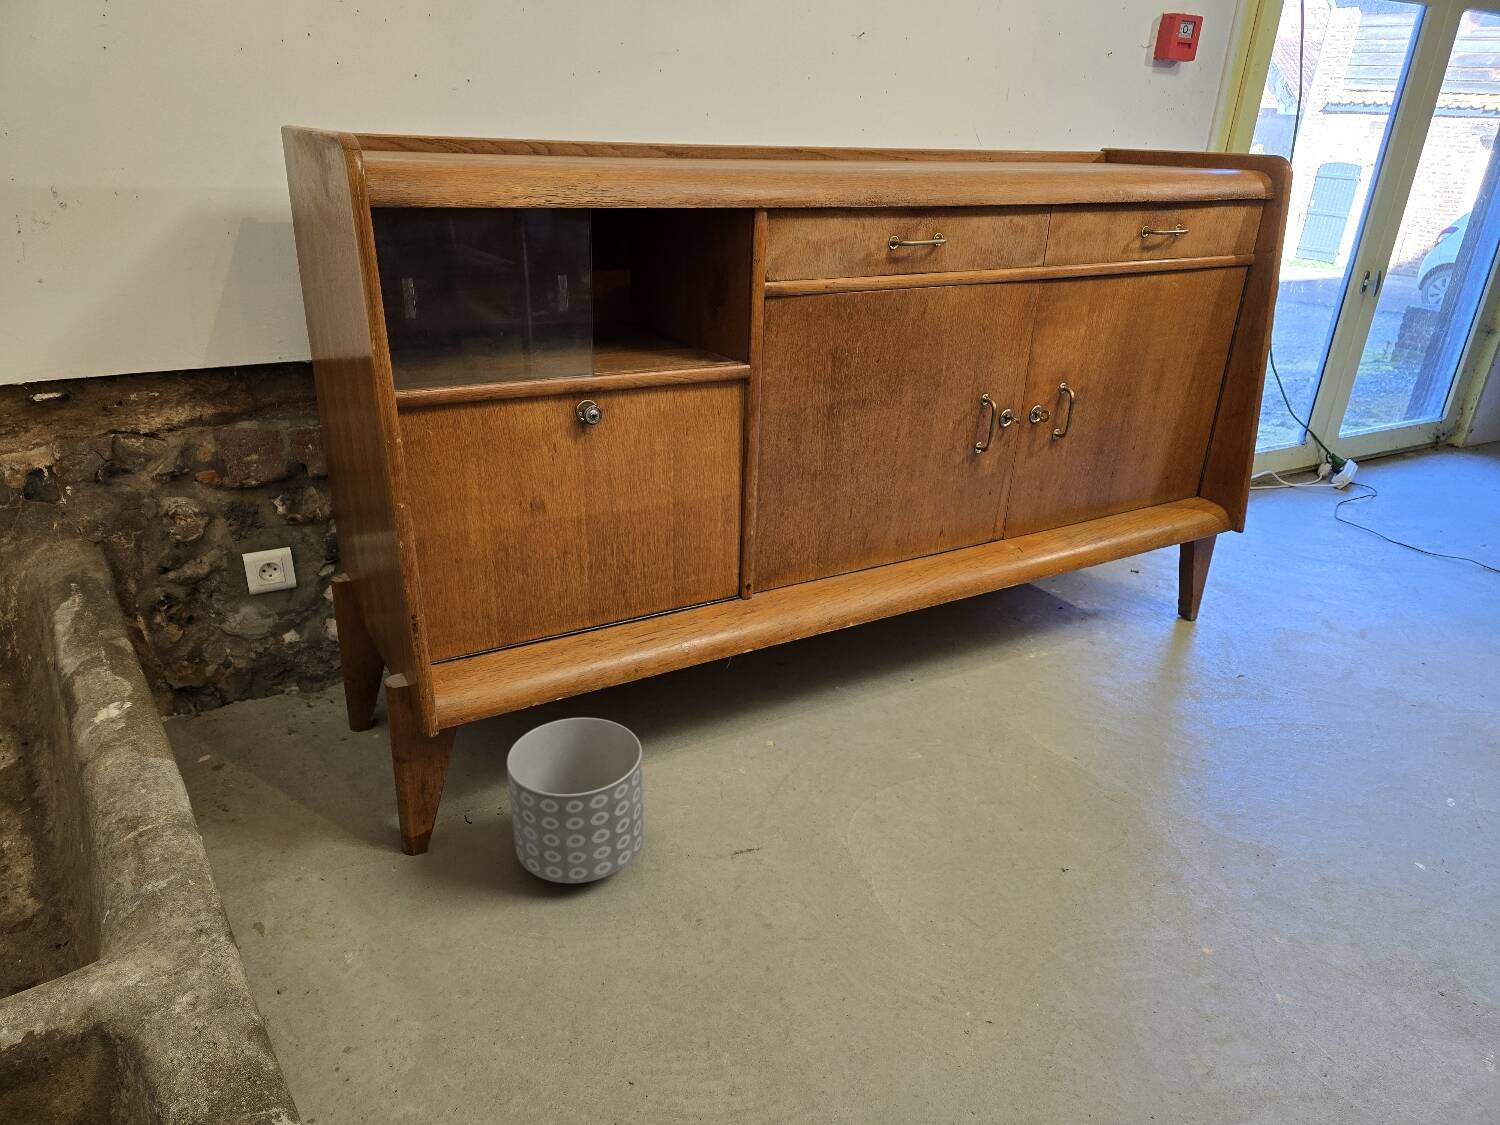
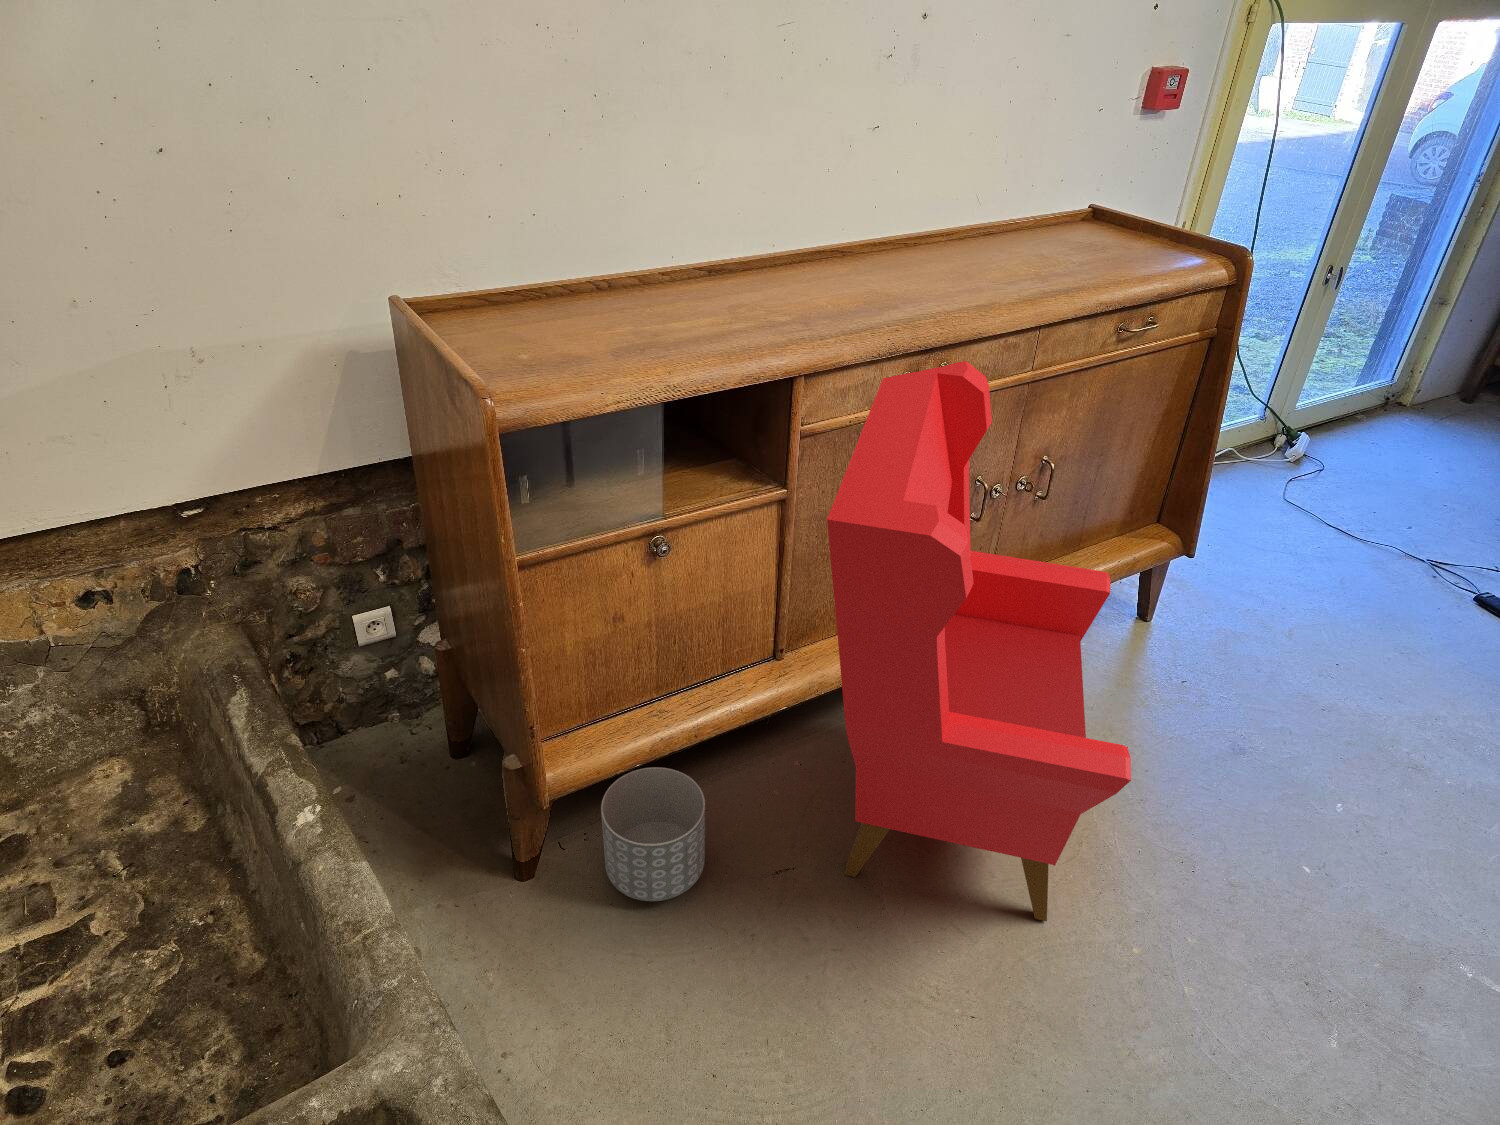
armchair: none [770,238,1196,921] -> present [827,361,1131,921]

